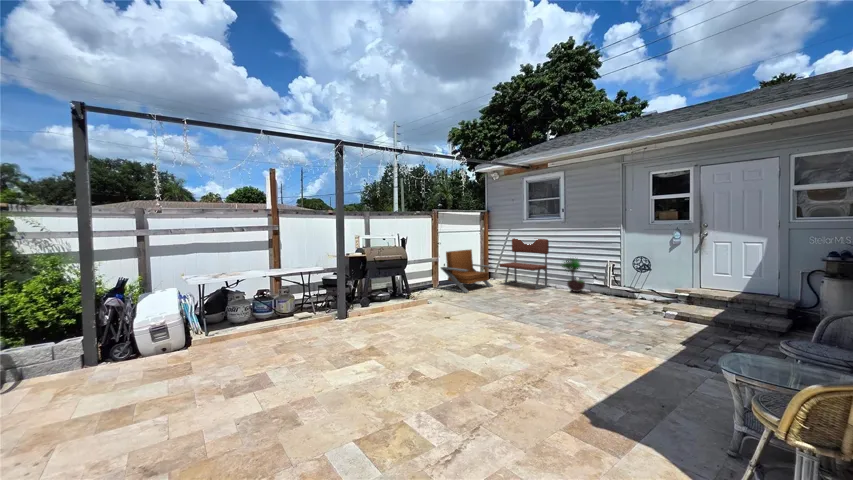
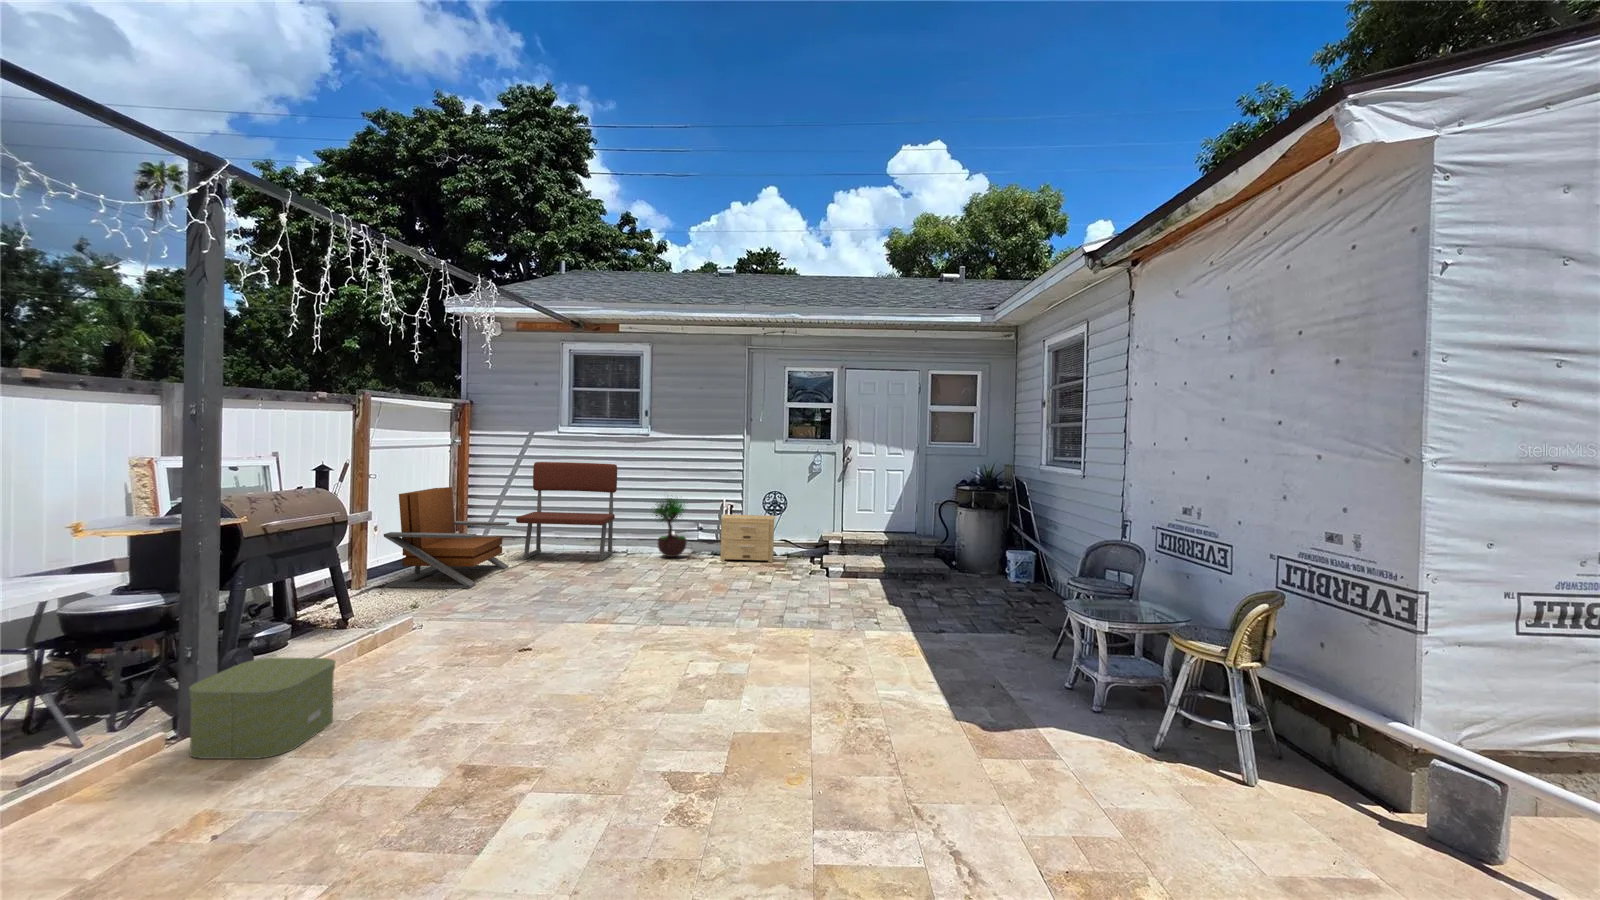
side table: none [601,270,643,303] -> present [721,514,775,562]
storage box: none [327,302,363,331] -> present [189,658,335,759]

